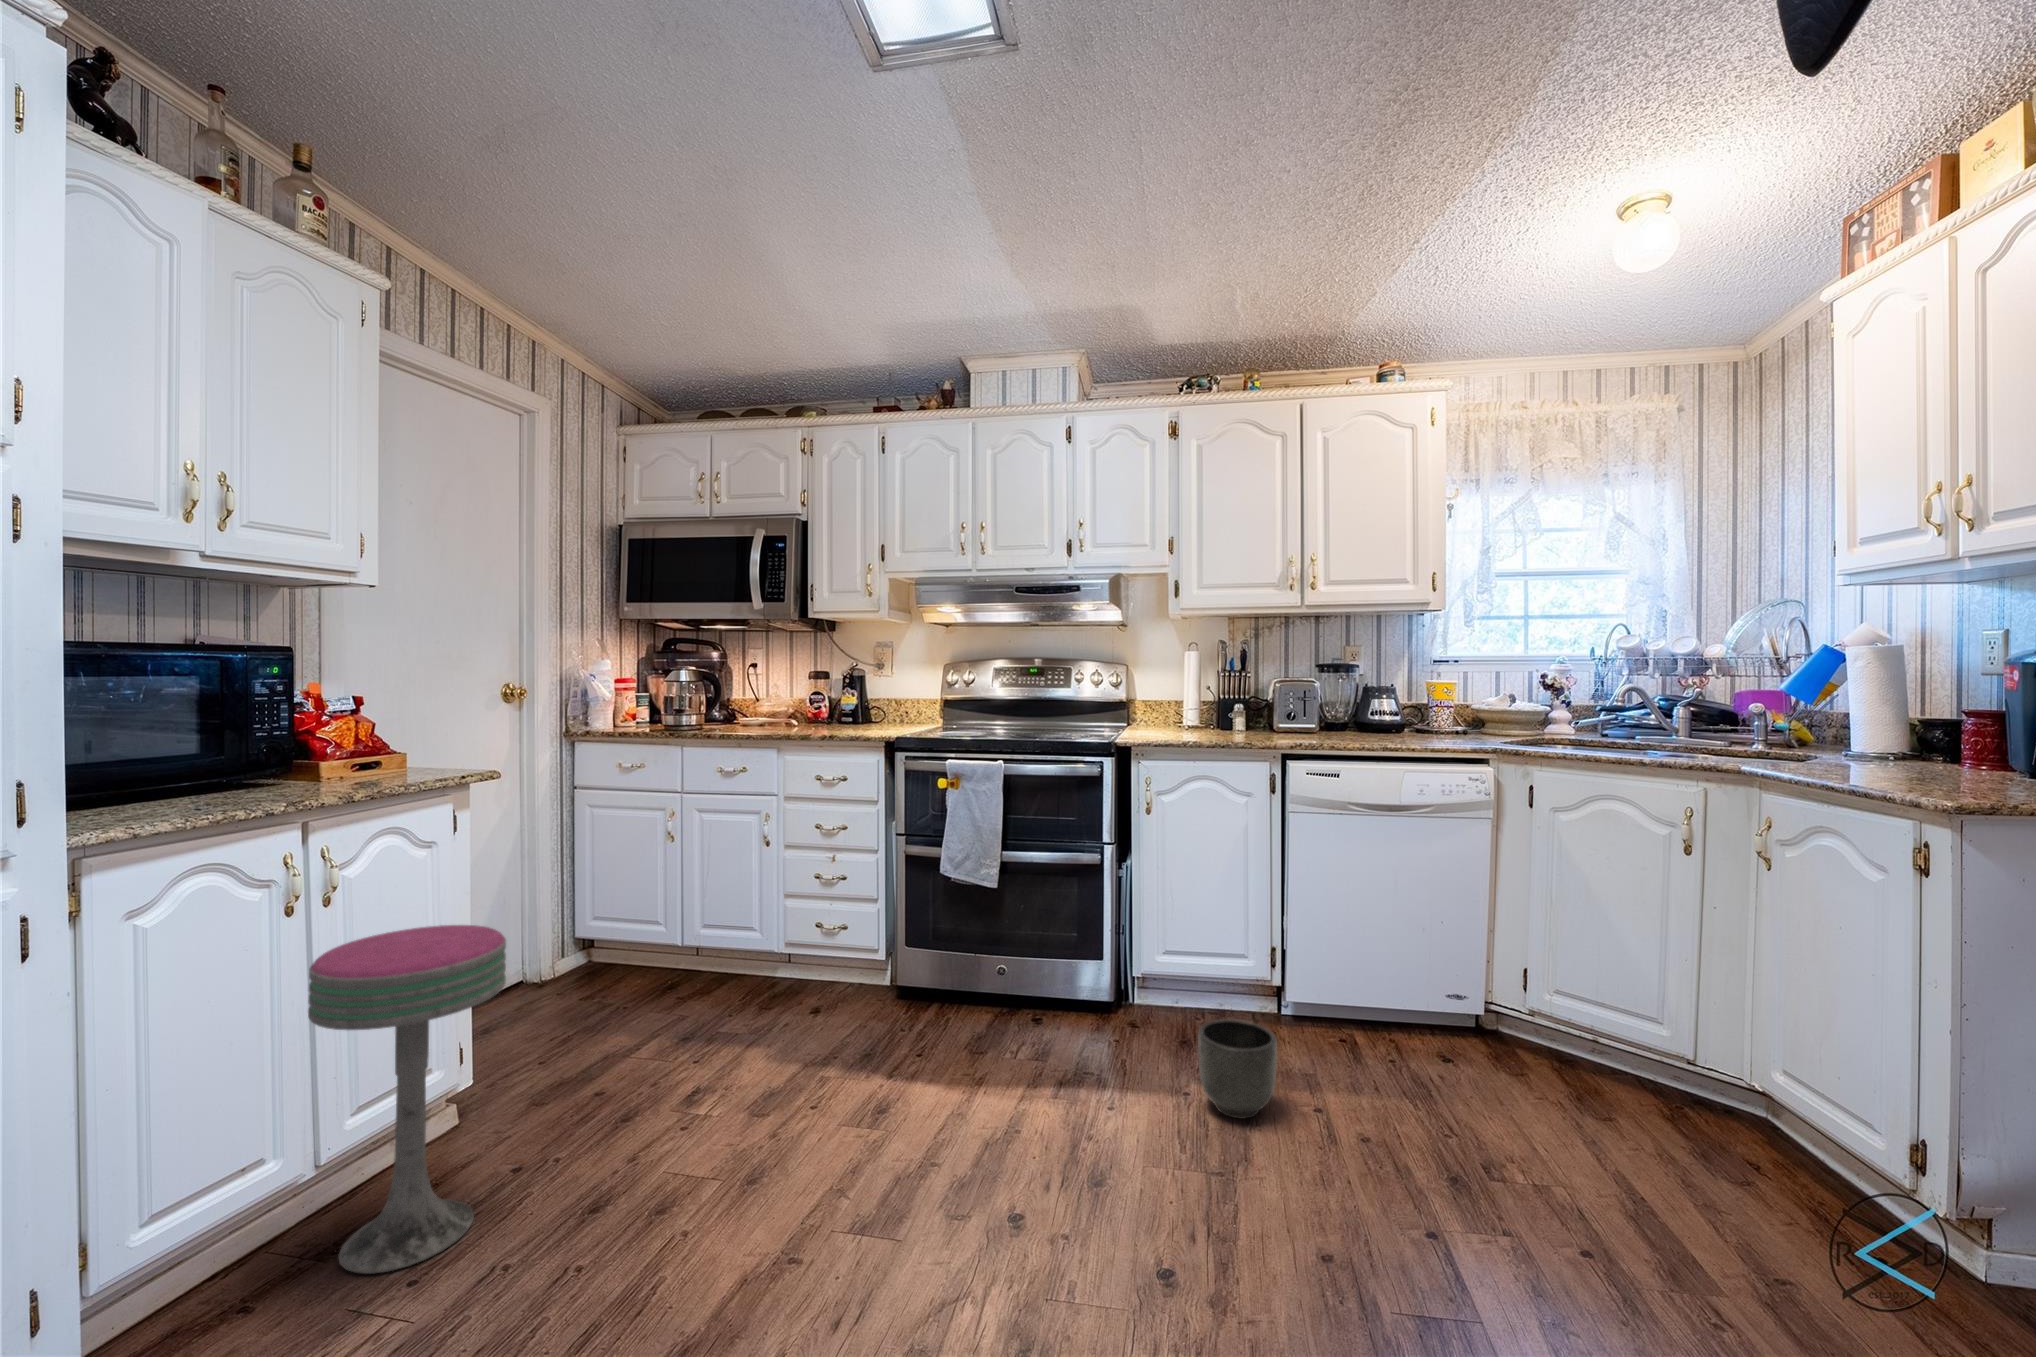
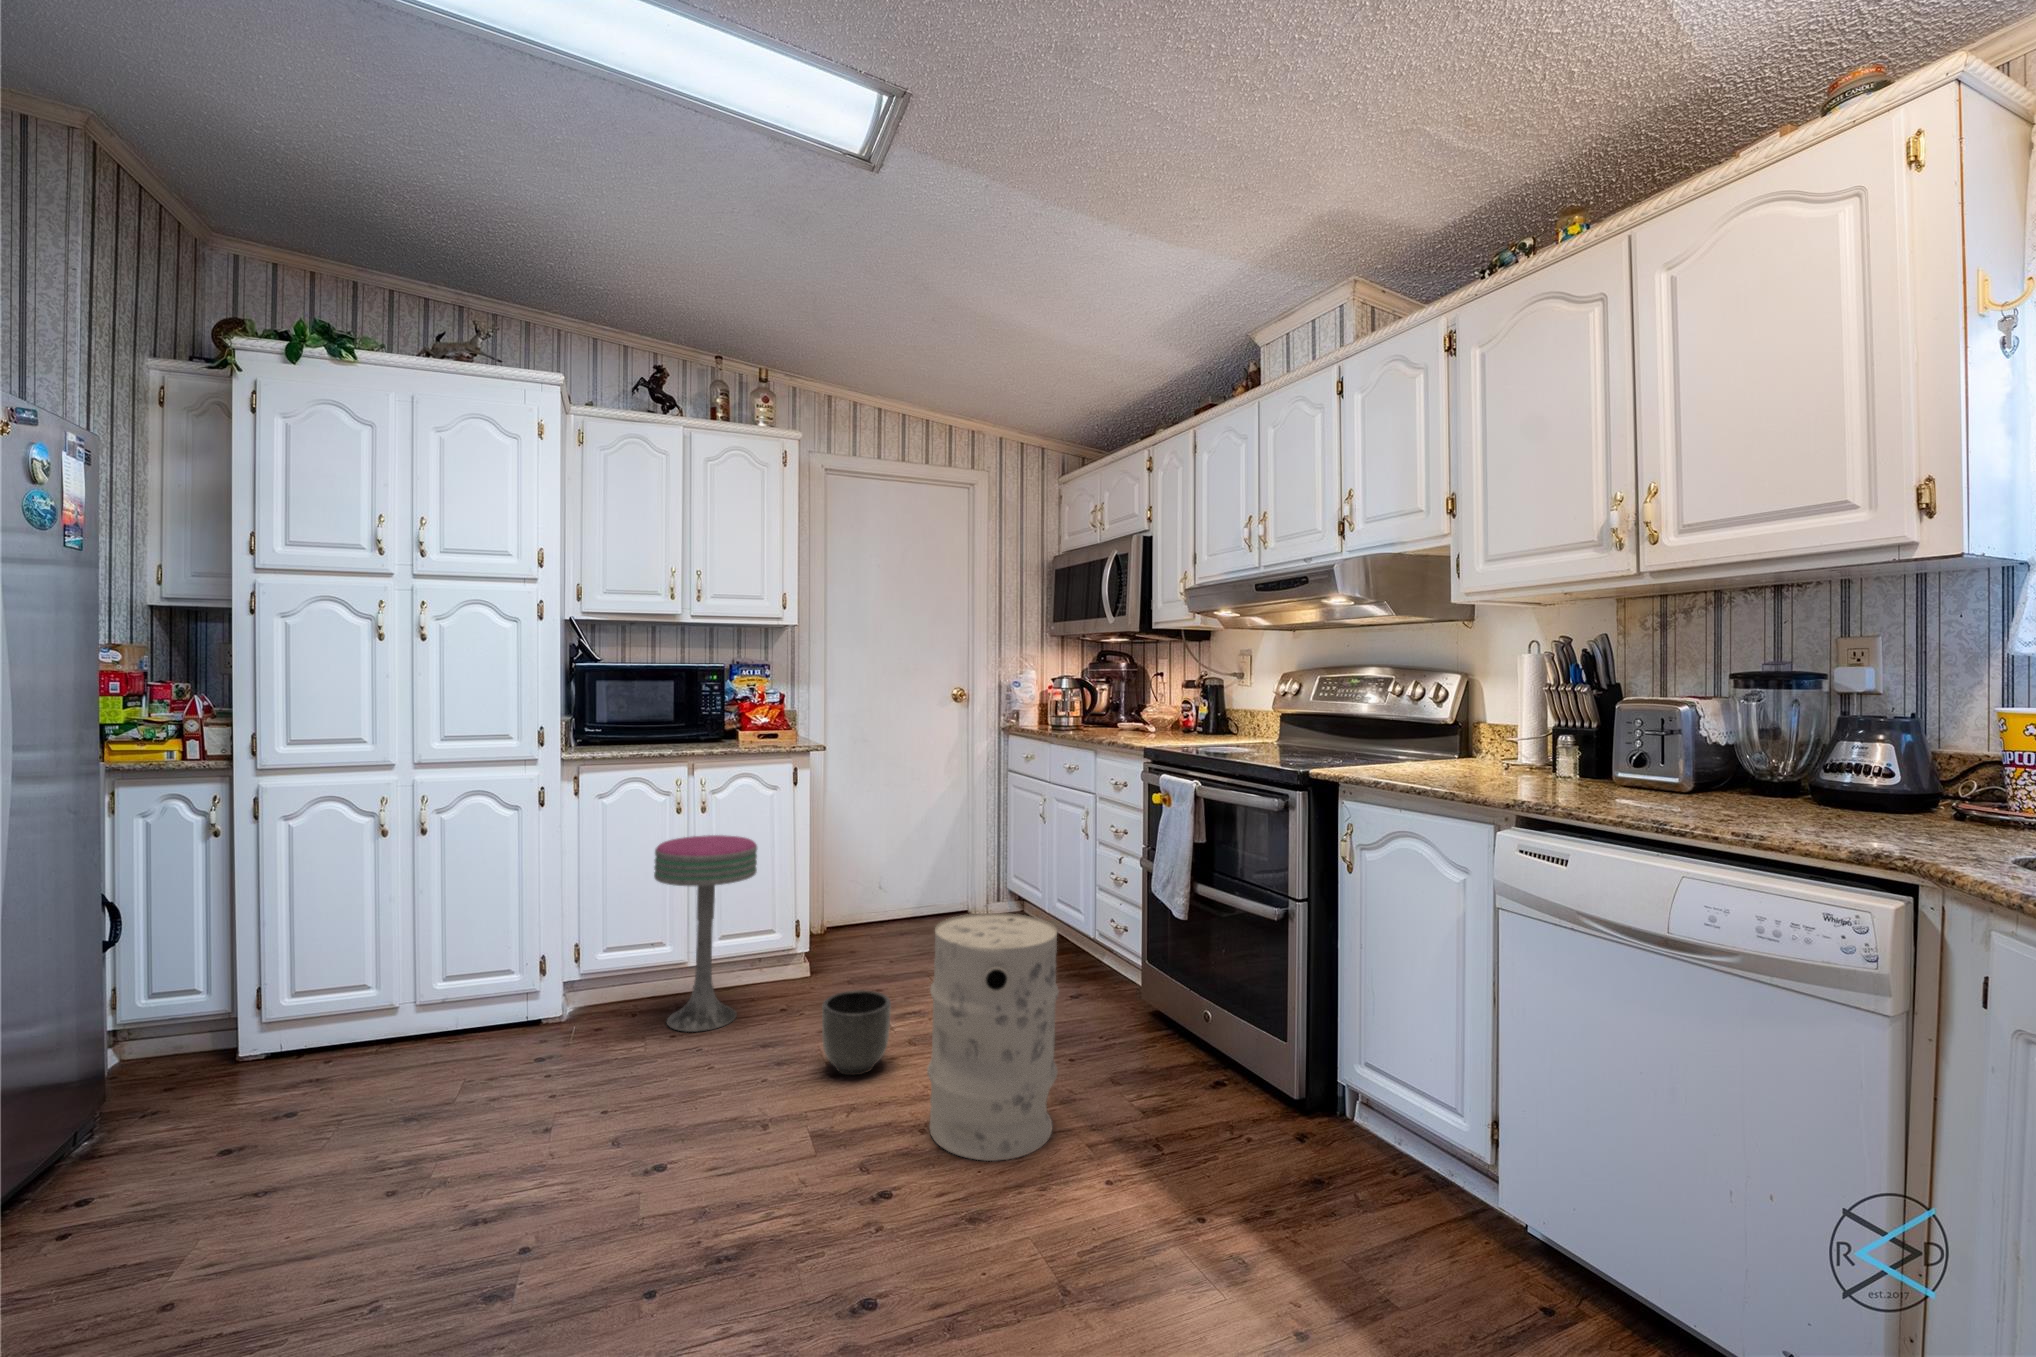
trash can: none [919,906,1047,1155] -> present [927,913,1059,1161]
planter: present [1198,1019,1277,1119] -> present [822,990,891,1075]

